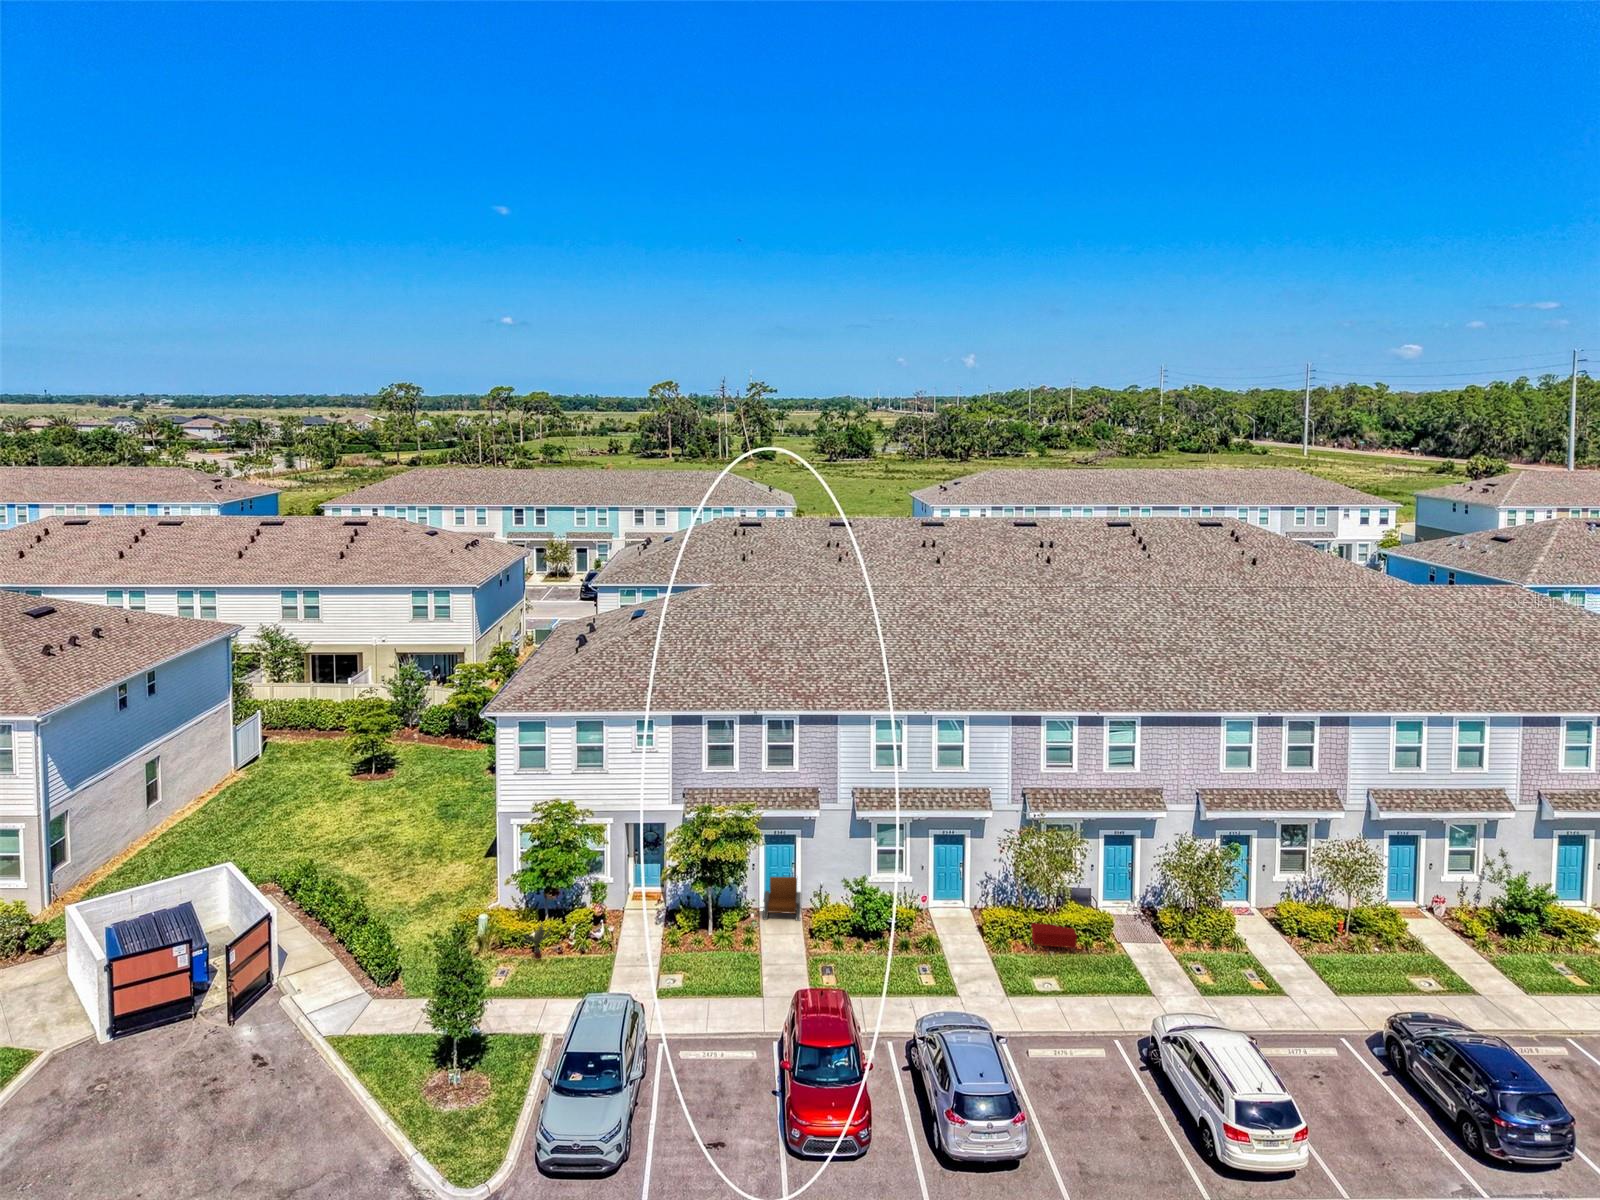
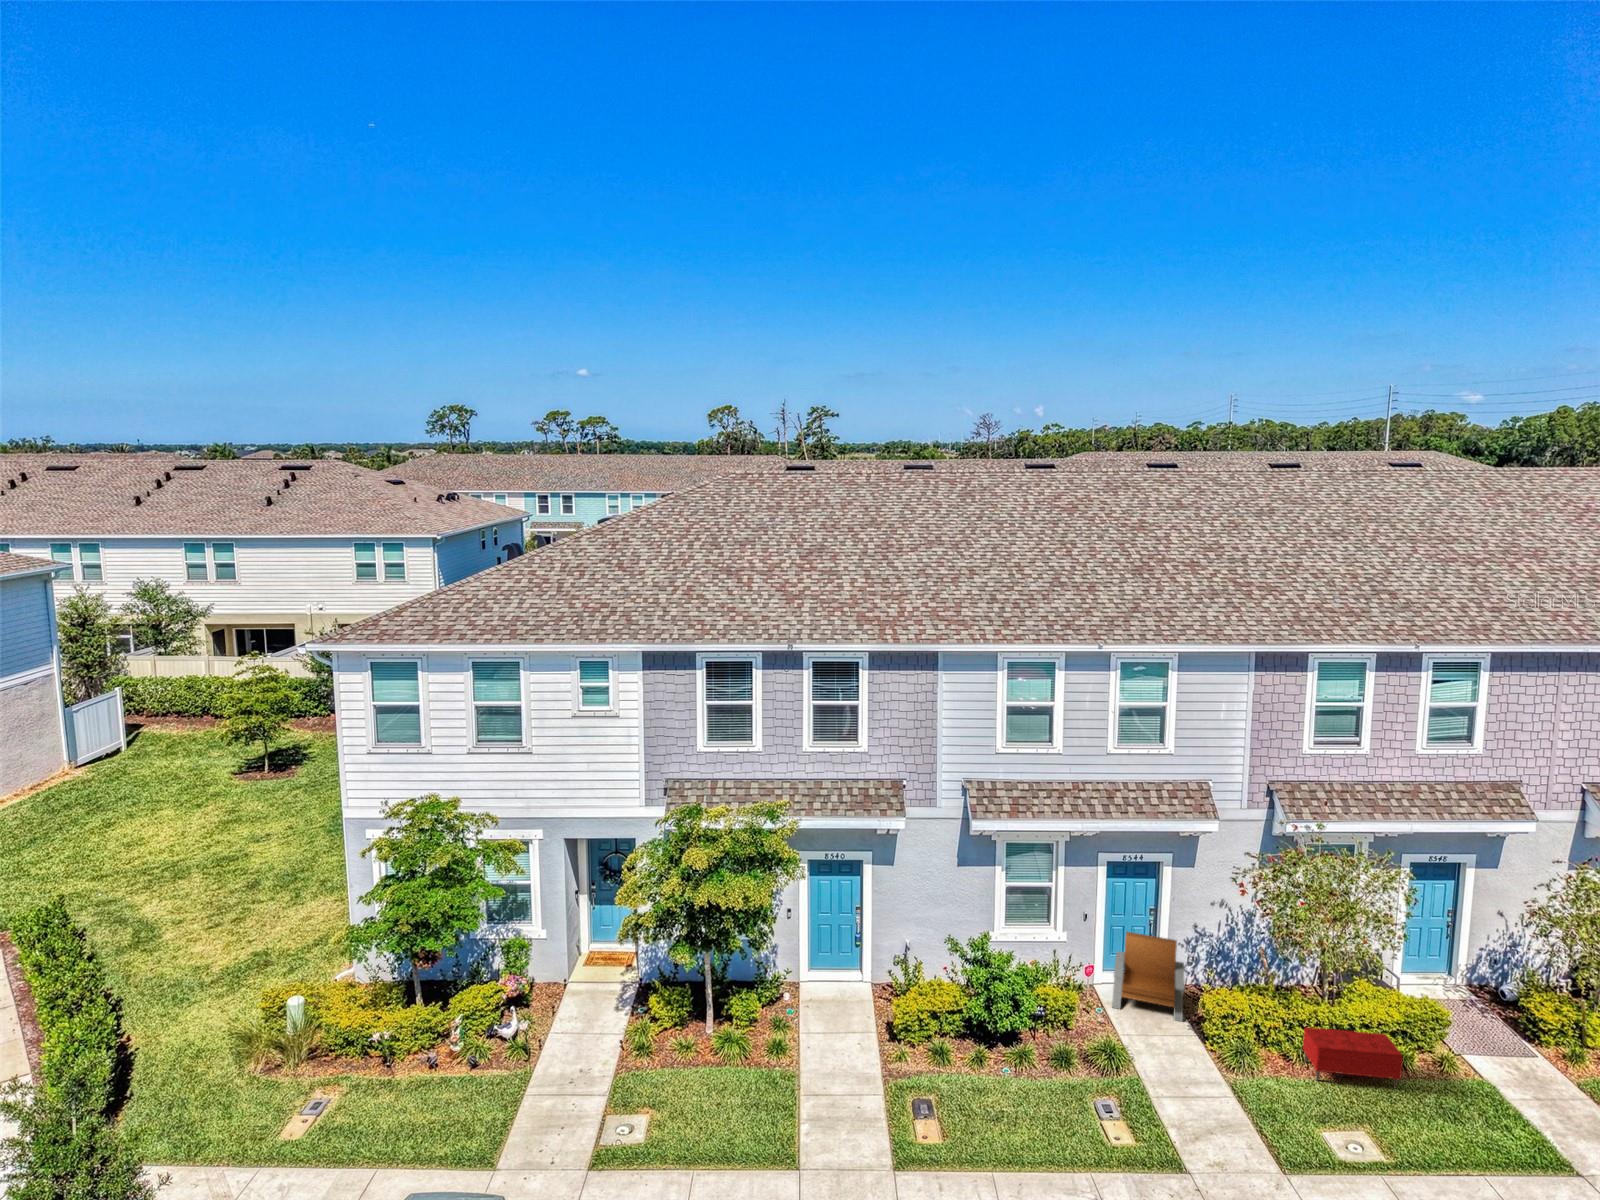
lounge chair: present [763,875,802,921] -> present [1112,932,1185,1021]
potted tree: present [524,924,551,958] -> none [363,1013,418,1079]

